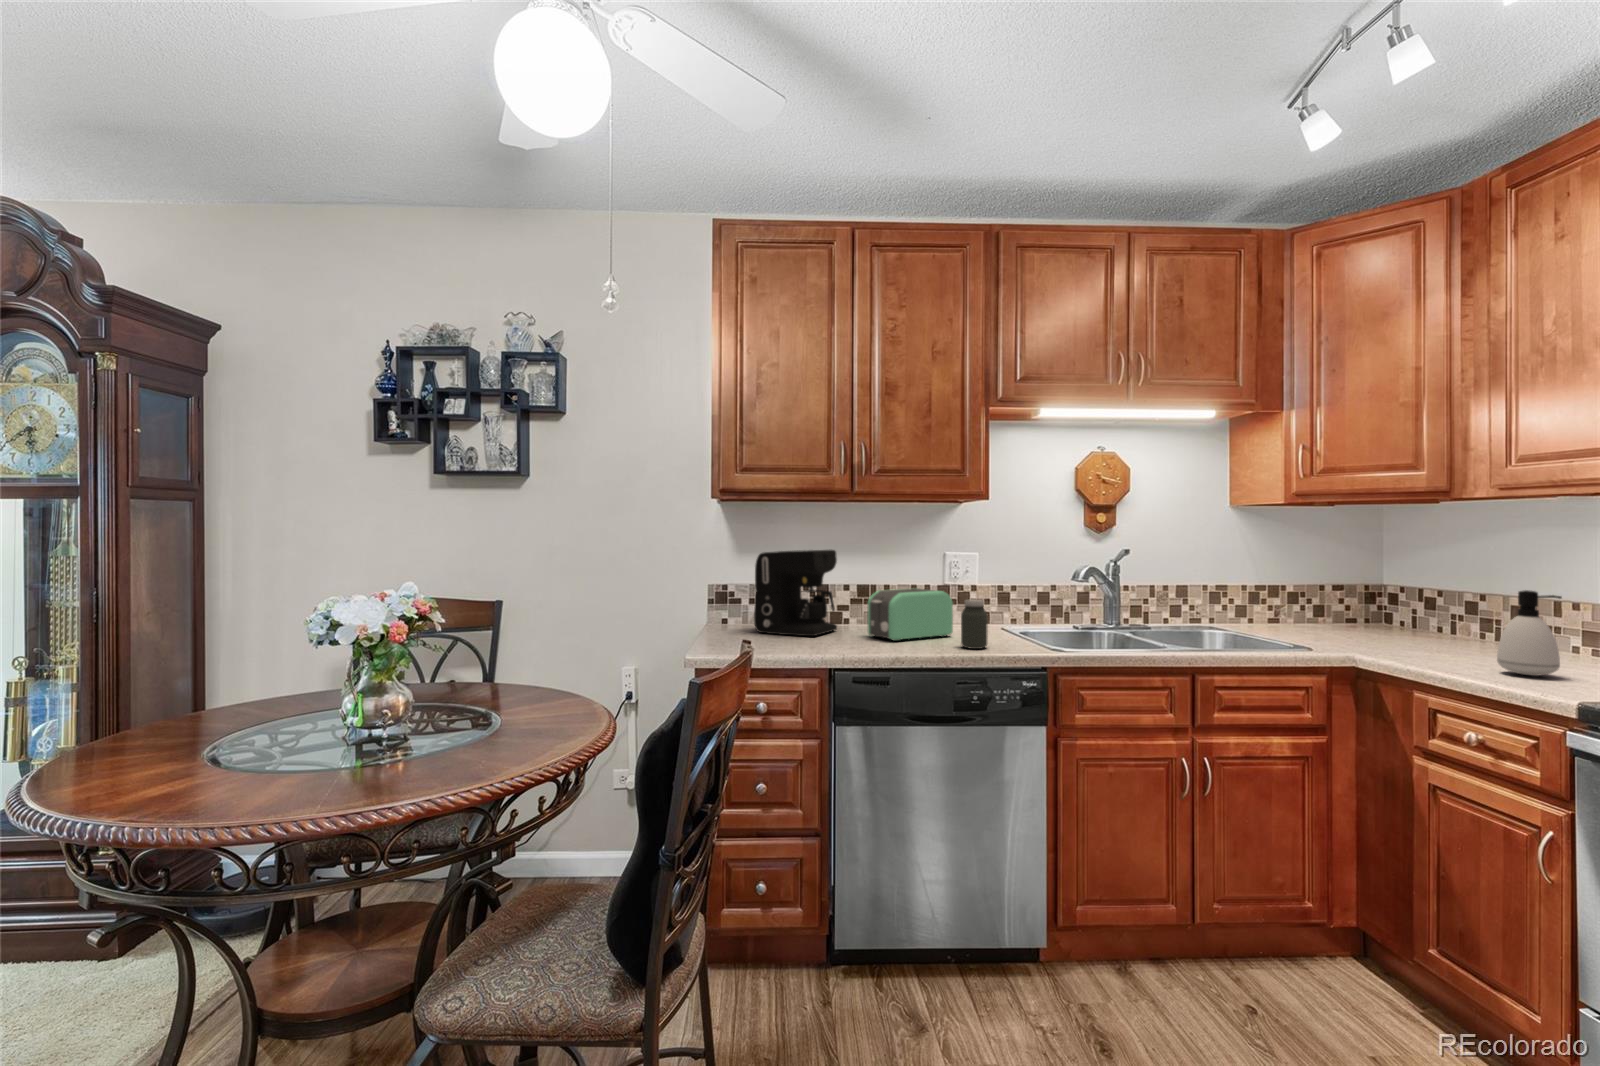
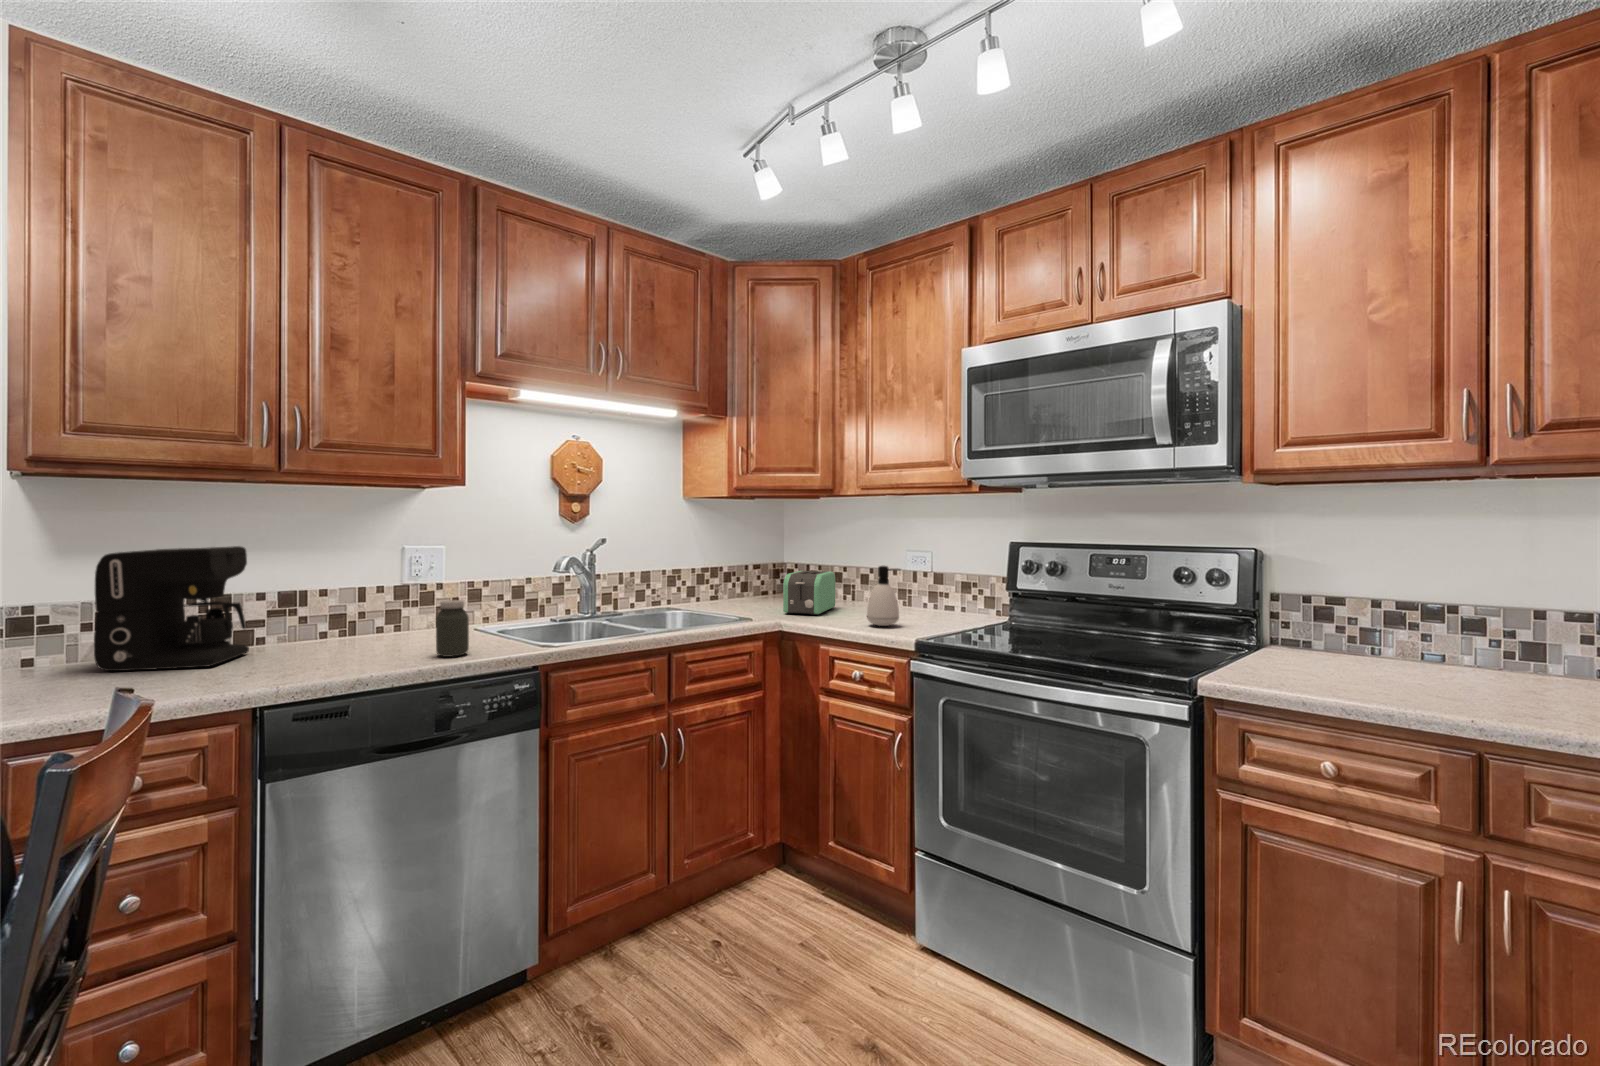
toaster: present [868,588,953,641] -> present [783,571,835,615]

